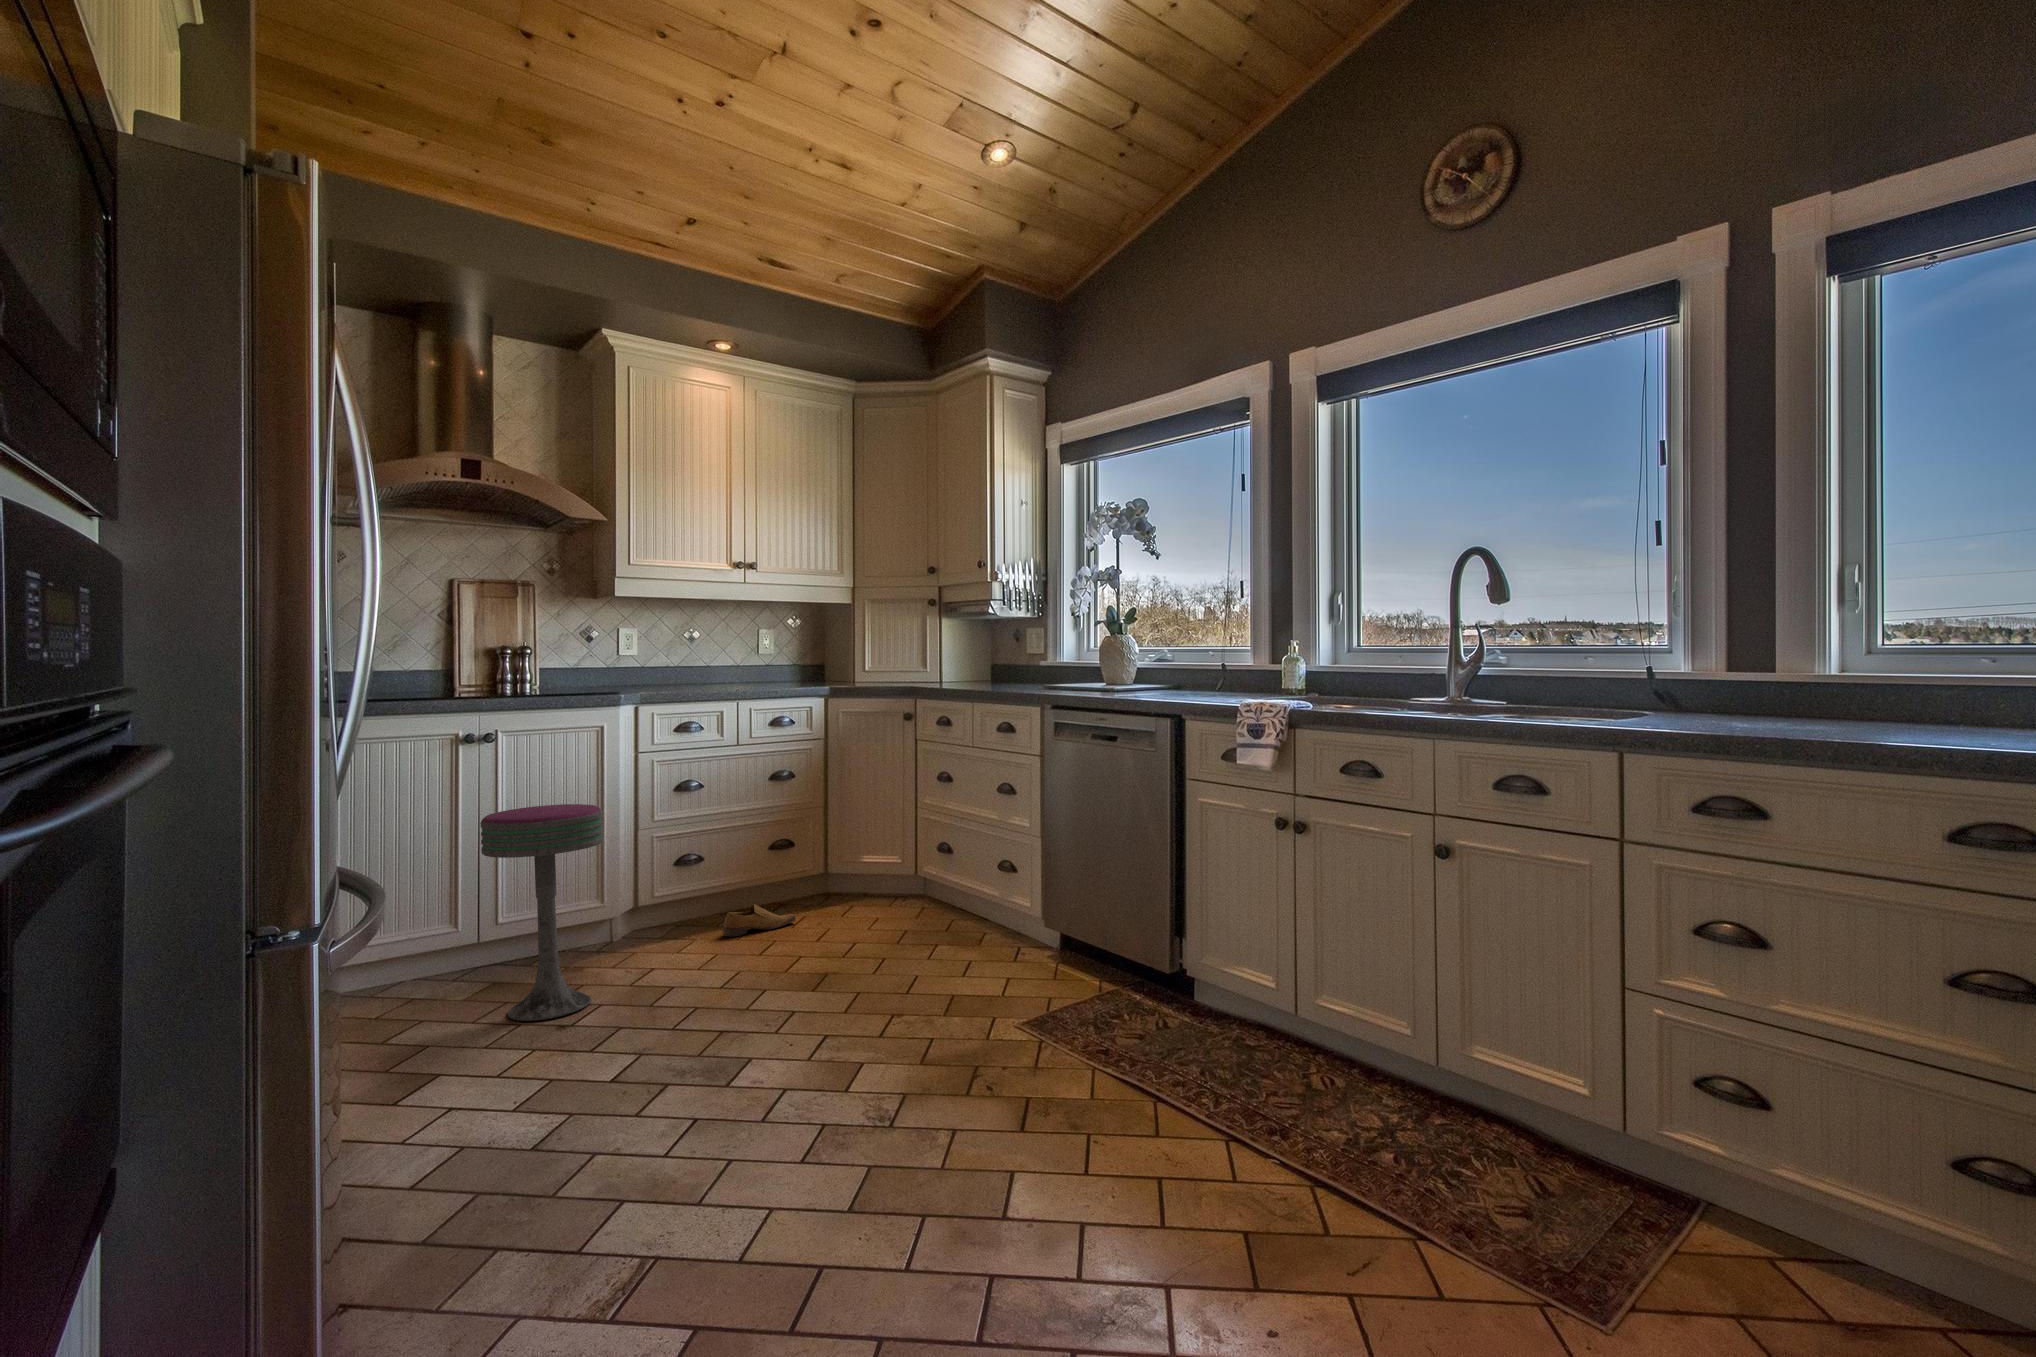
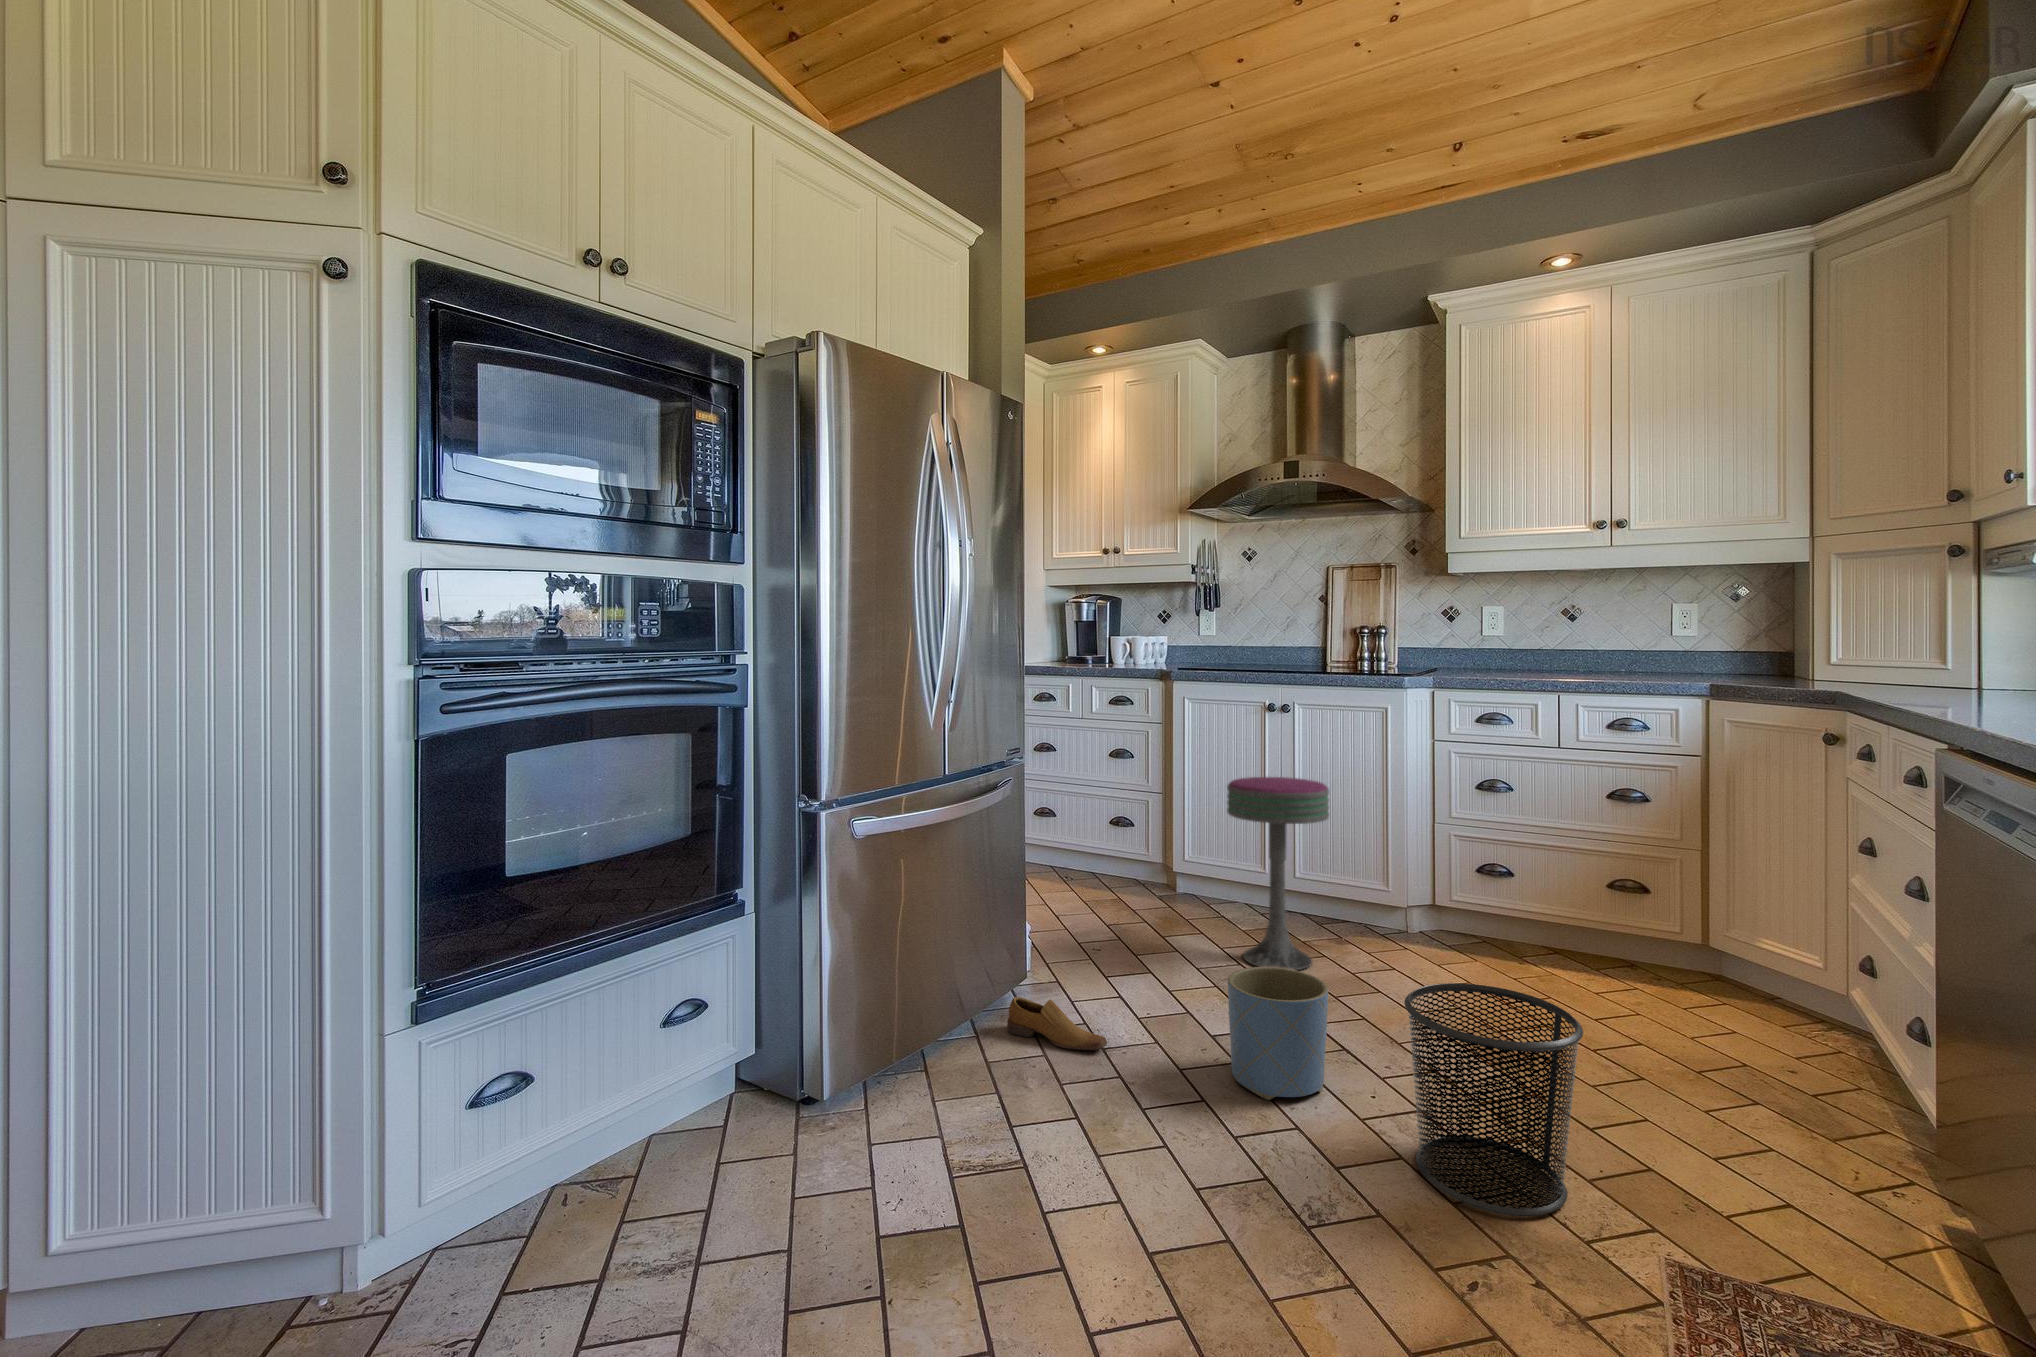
shoe: present [723,904,796,937] -> present [1007,997,1107,1050]
waste bin: none [858,907,976,1067] -> present [1404,983,1583,1216]
planter: none [671,966,770,1092] -> present [1228,967,1328,1100]

